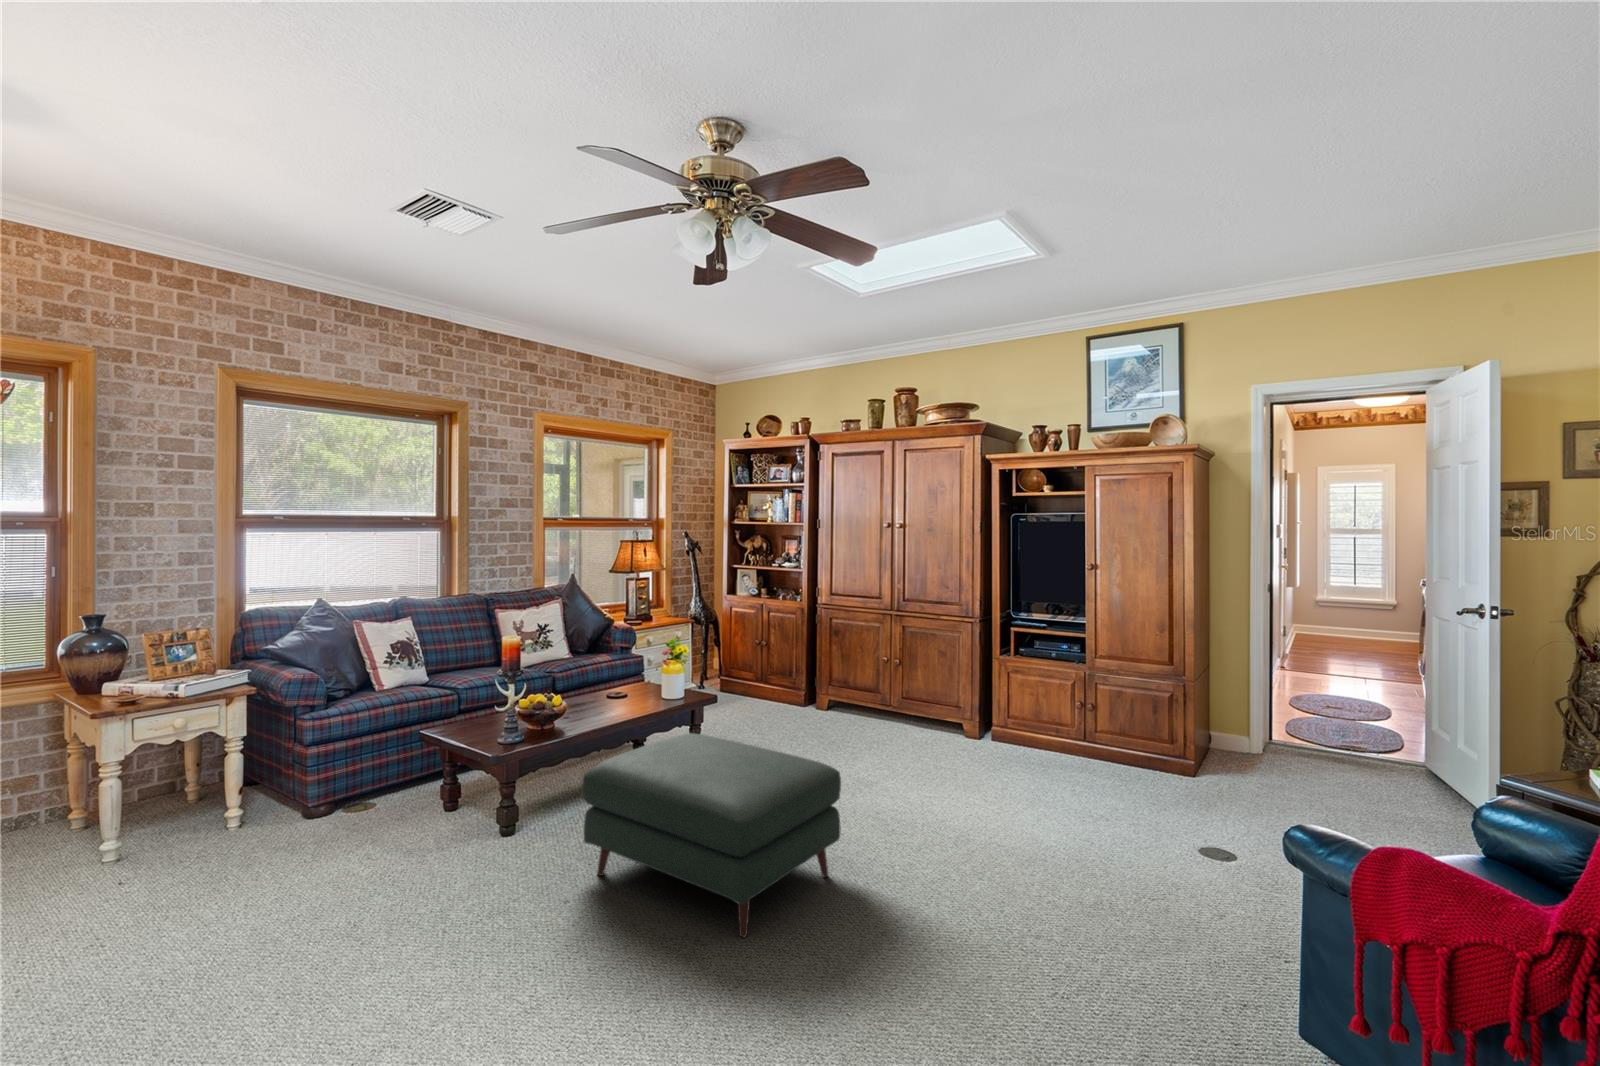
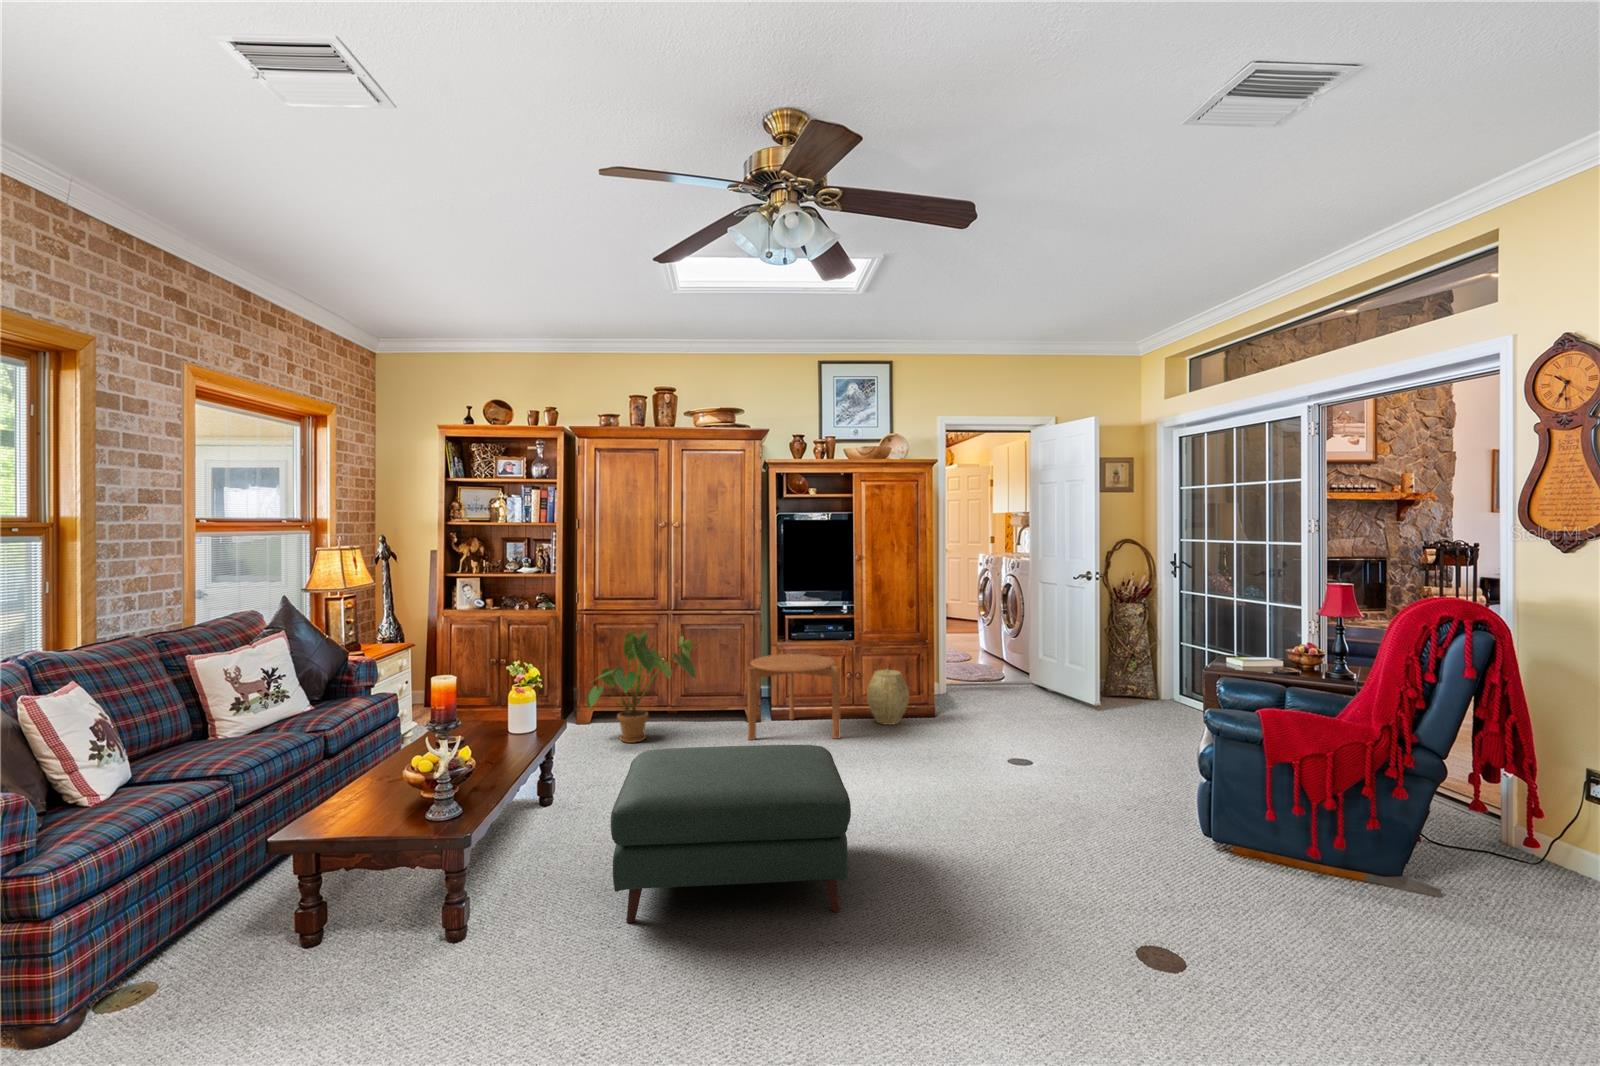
house plant: none [788,630,903,737] -> present [586,632,695,743]
side table: none [931,672,1042,780] -> present [748,653,841,740]
woven basket: none [1093,710,1151,781] -> present [867,670,909,725]

